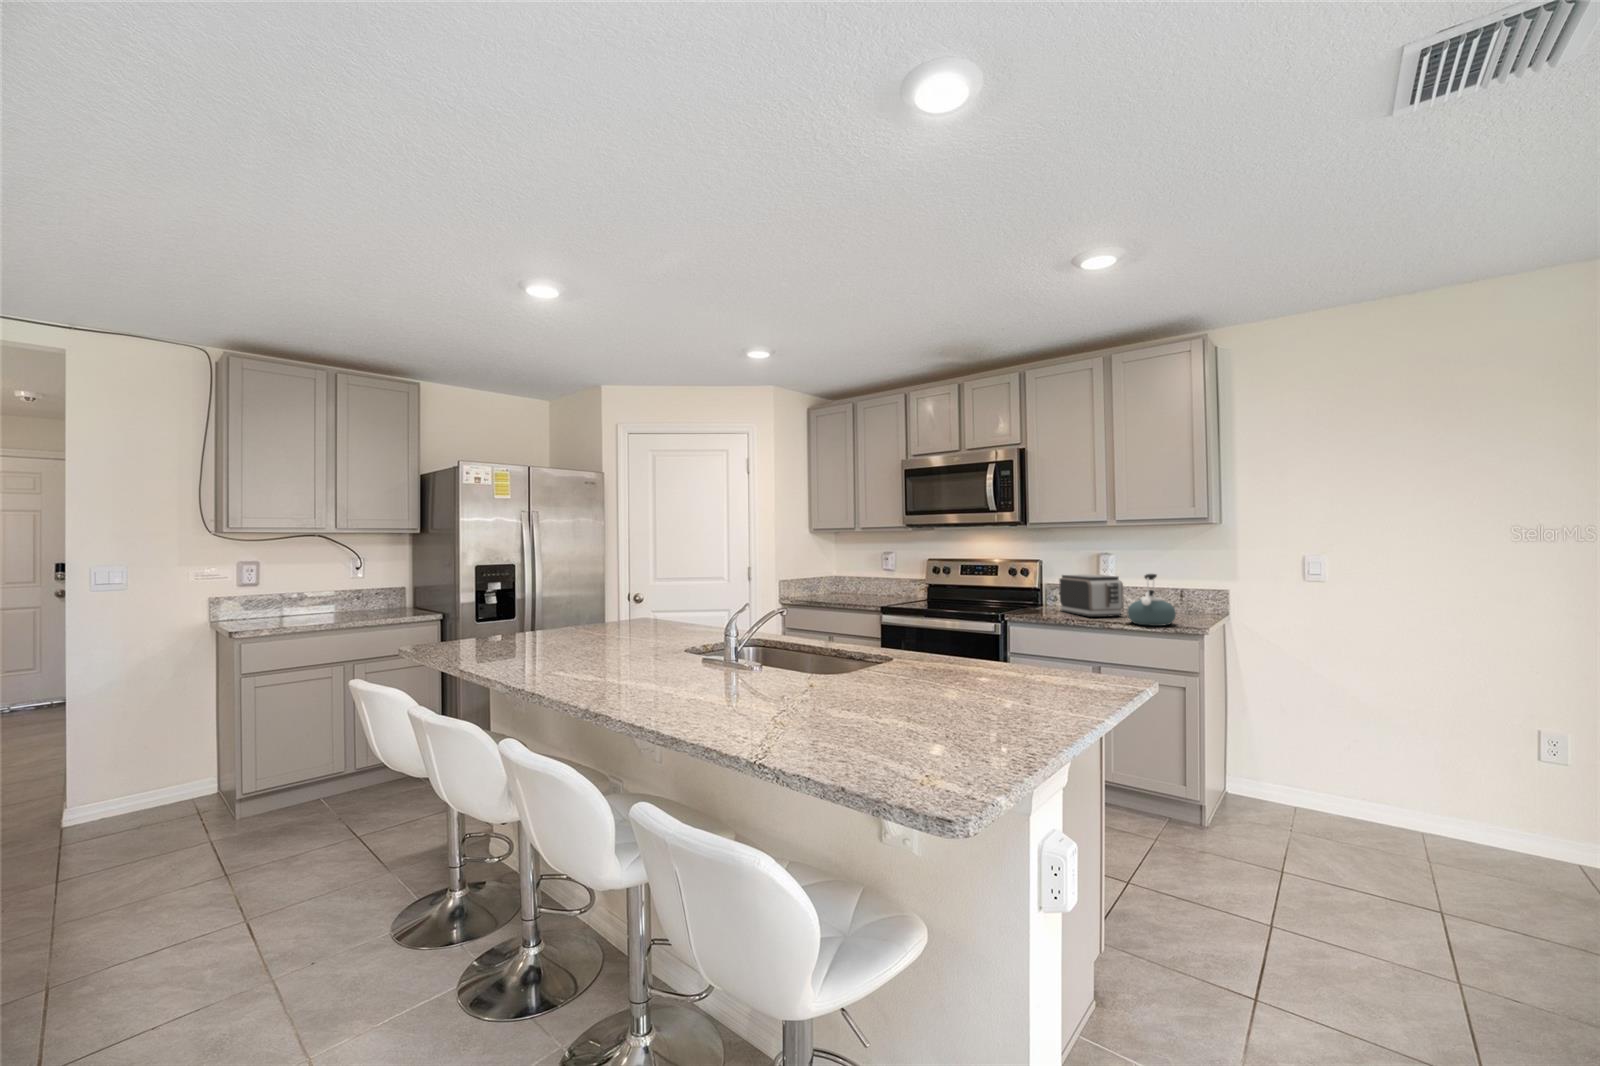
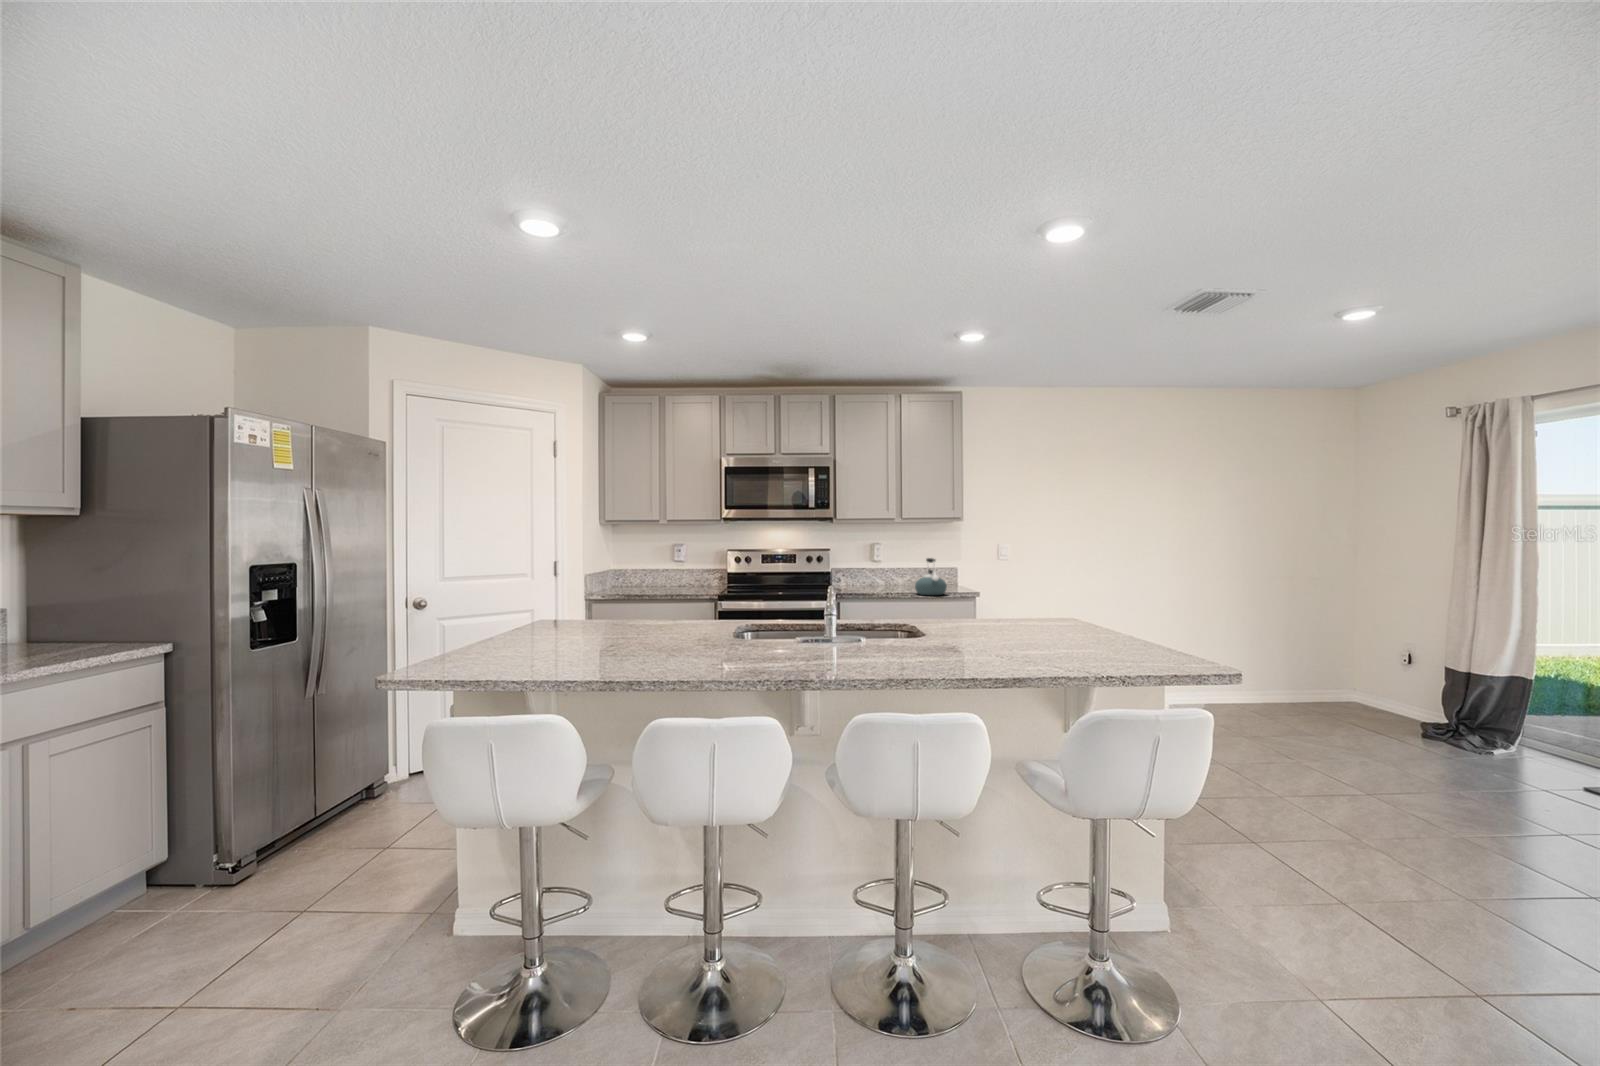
toaster: present [1059,574,1124,617] -> none [850,560,901,592]

